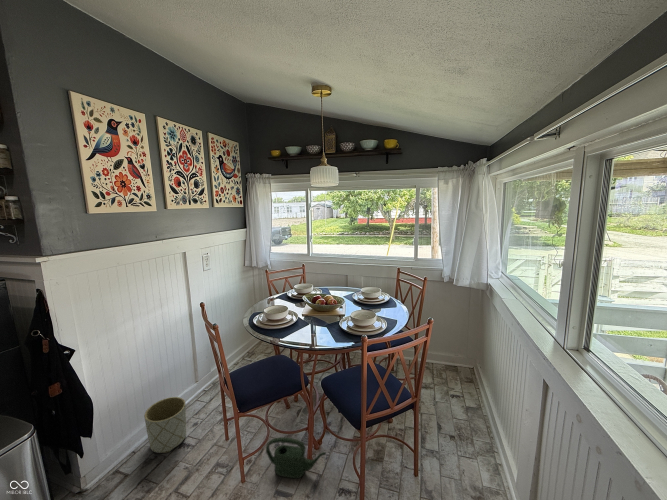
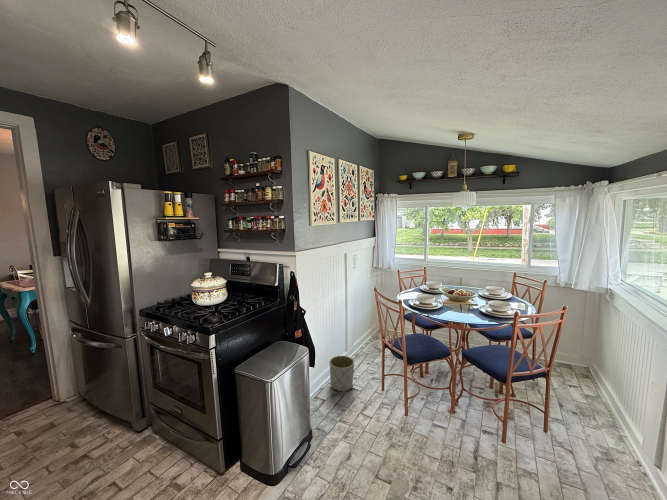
watering can: present [266,437,326,478] -> none [422,388,470,420]

